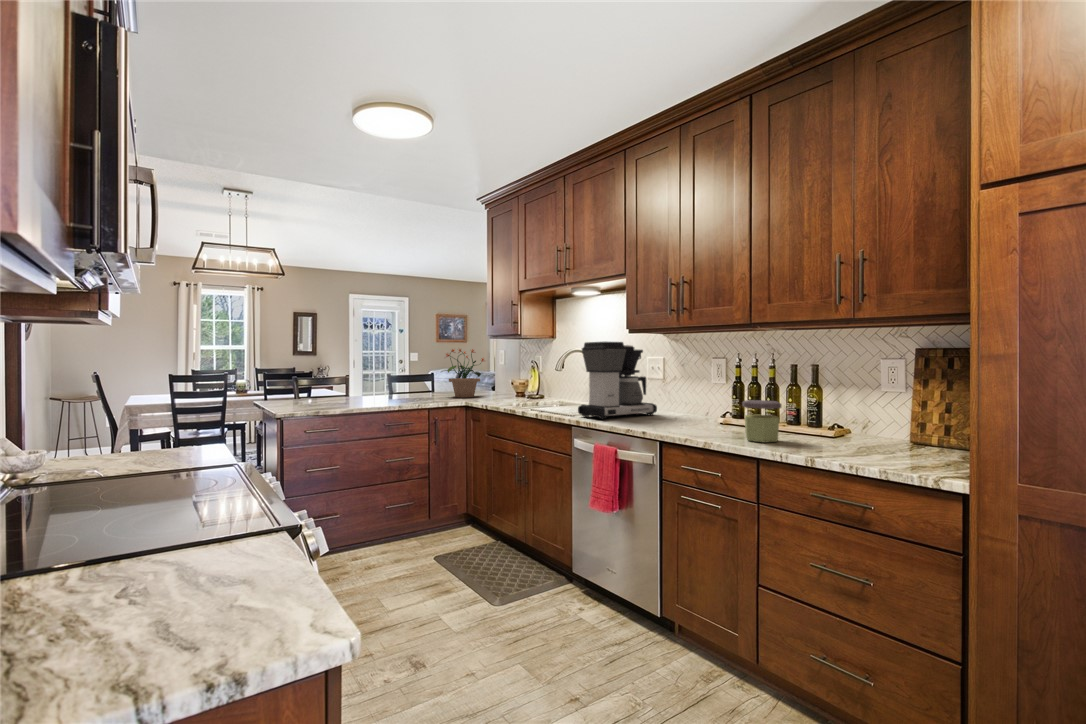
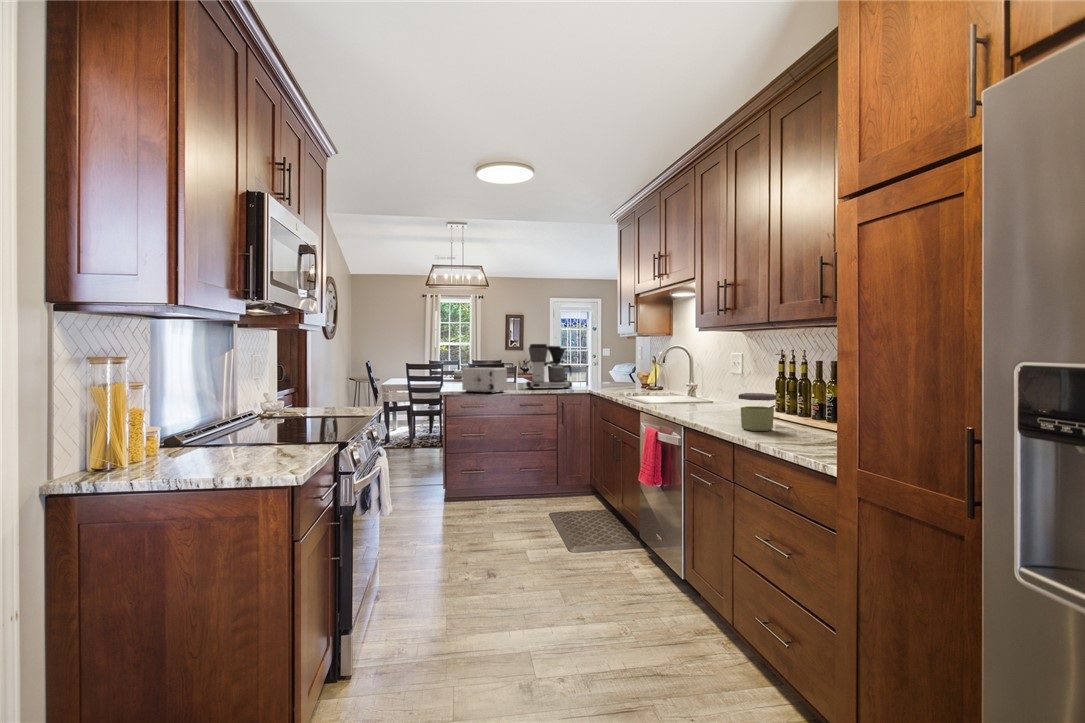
coffee maker: present [578,342,657,419] -> present [526,344,572,389]
potted plant: present [445,349,484,397] -> none [582,344,620,388]
toaster: none [299,377,363,411] -> present [462,368,507,393]

